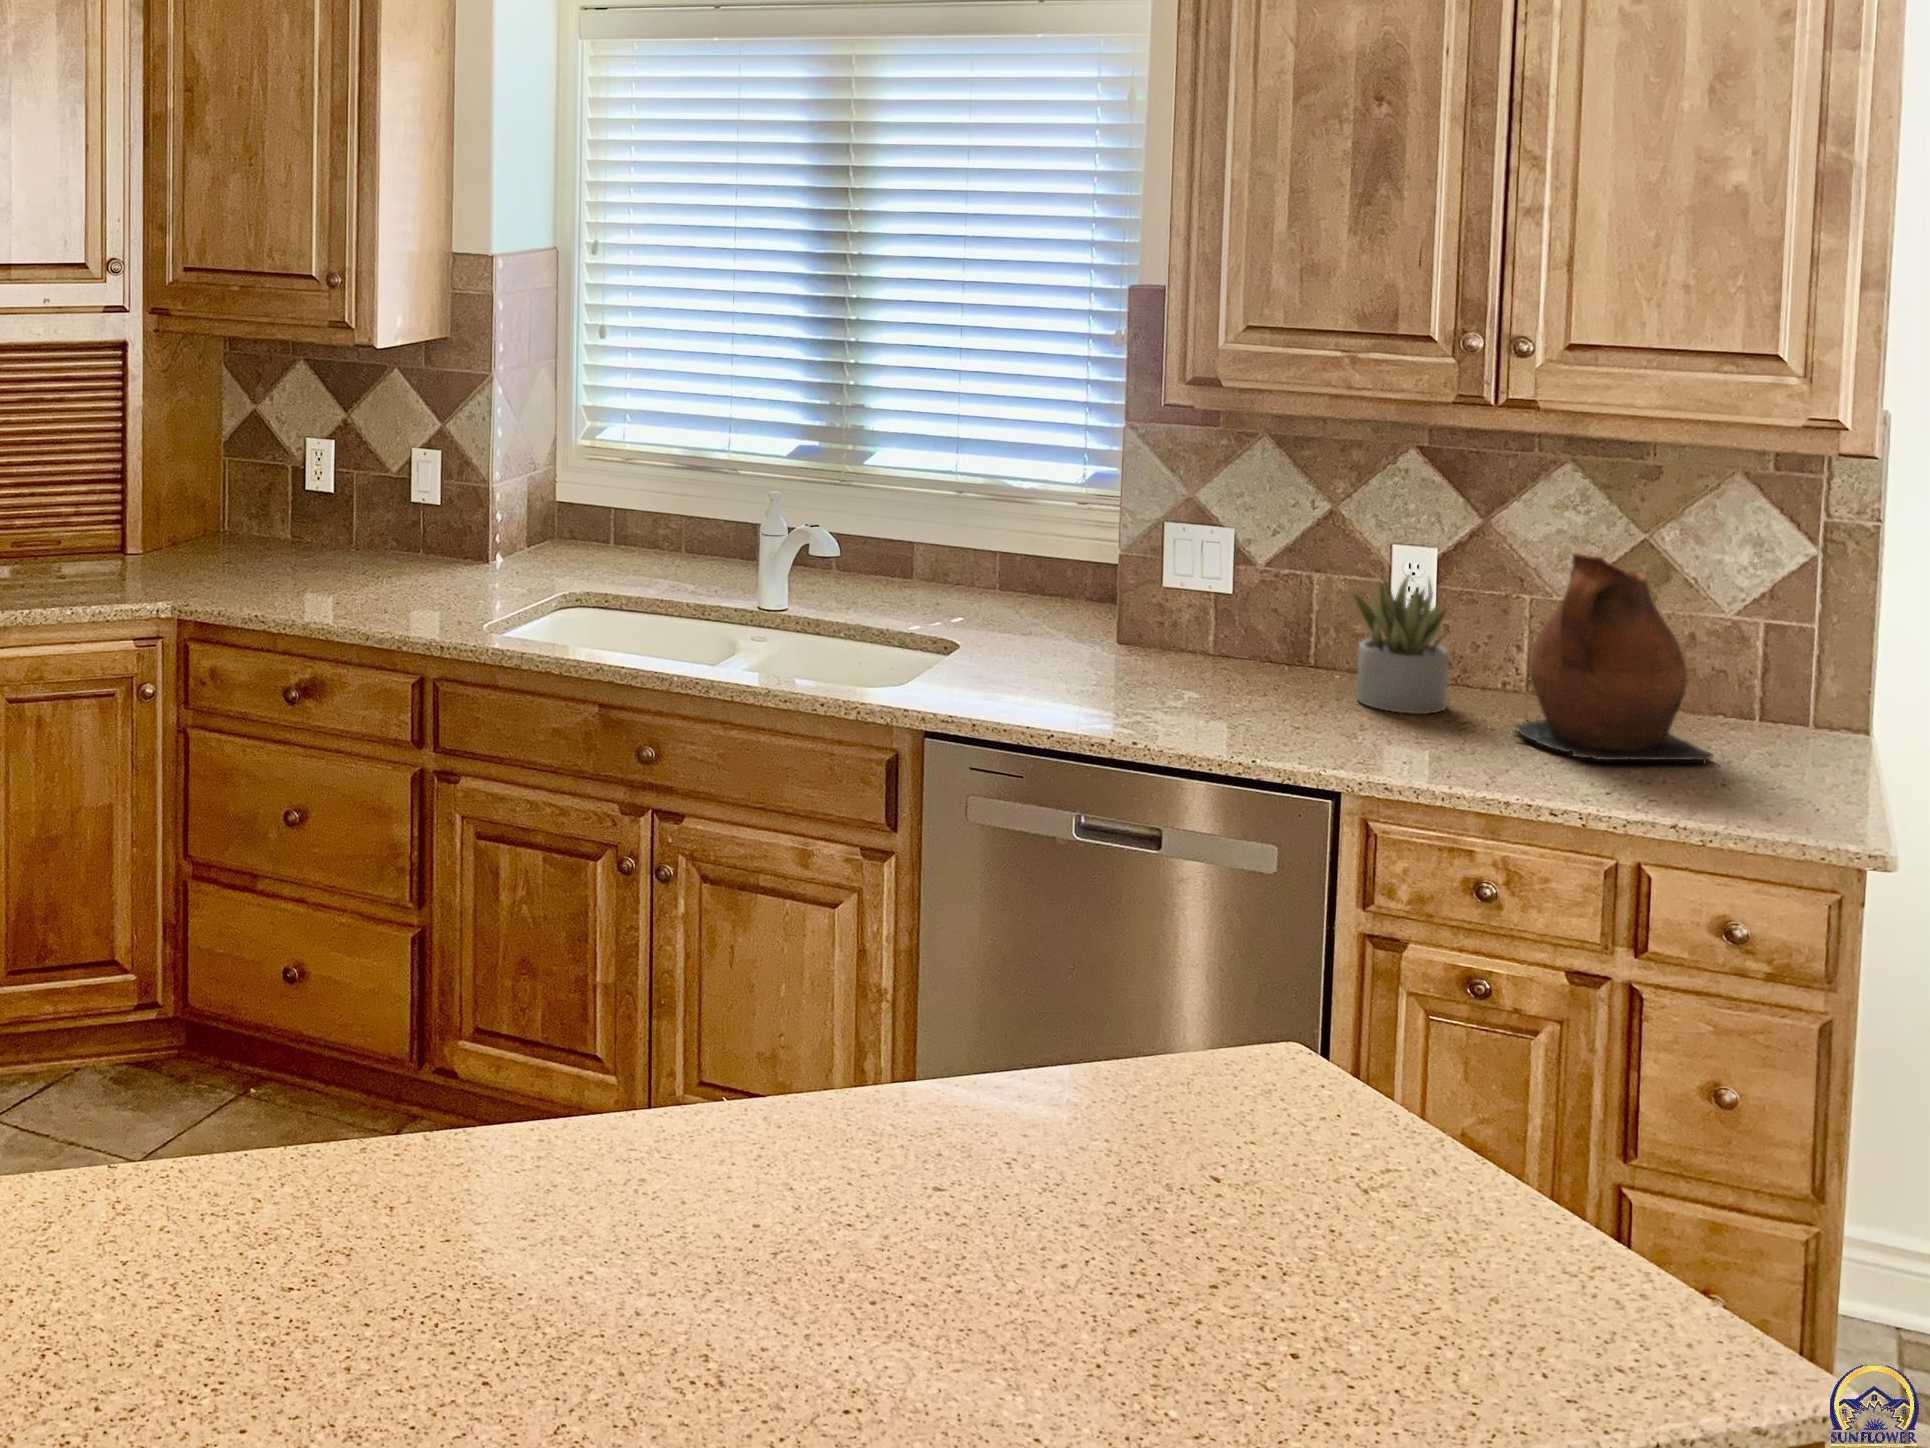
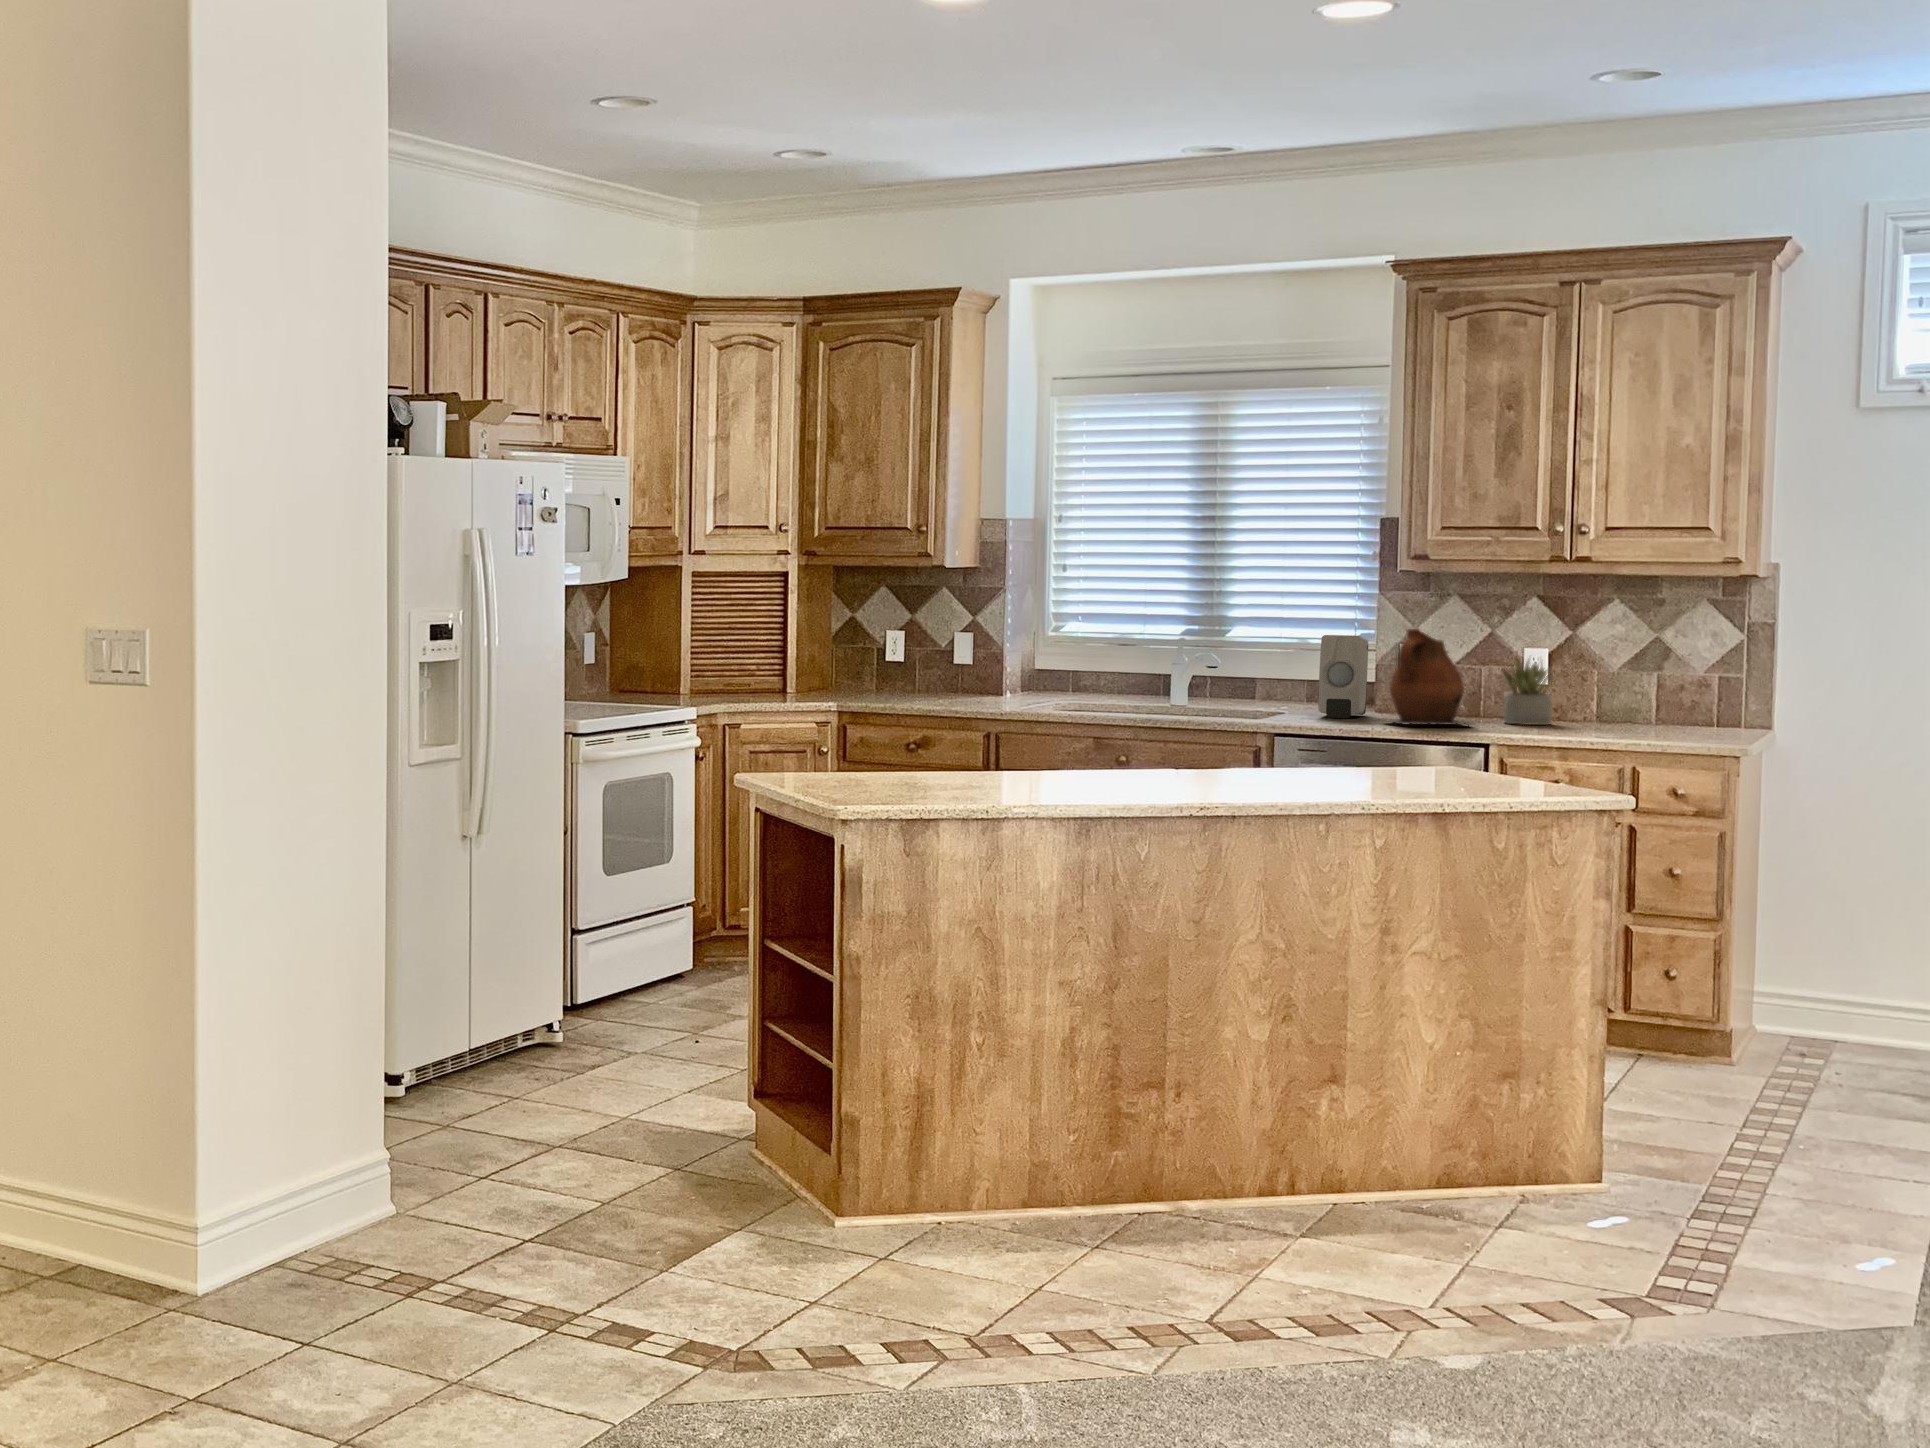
soap dispenser: none [1014,507,1106,672] -> present [1318,635,1368,718]
ceramic pitcher: present [1514,553,1713,762] -> present [1389,629,1469,725]

